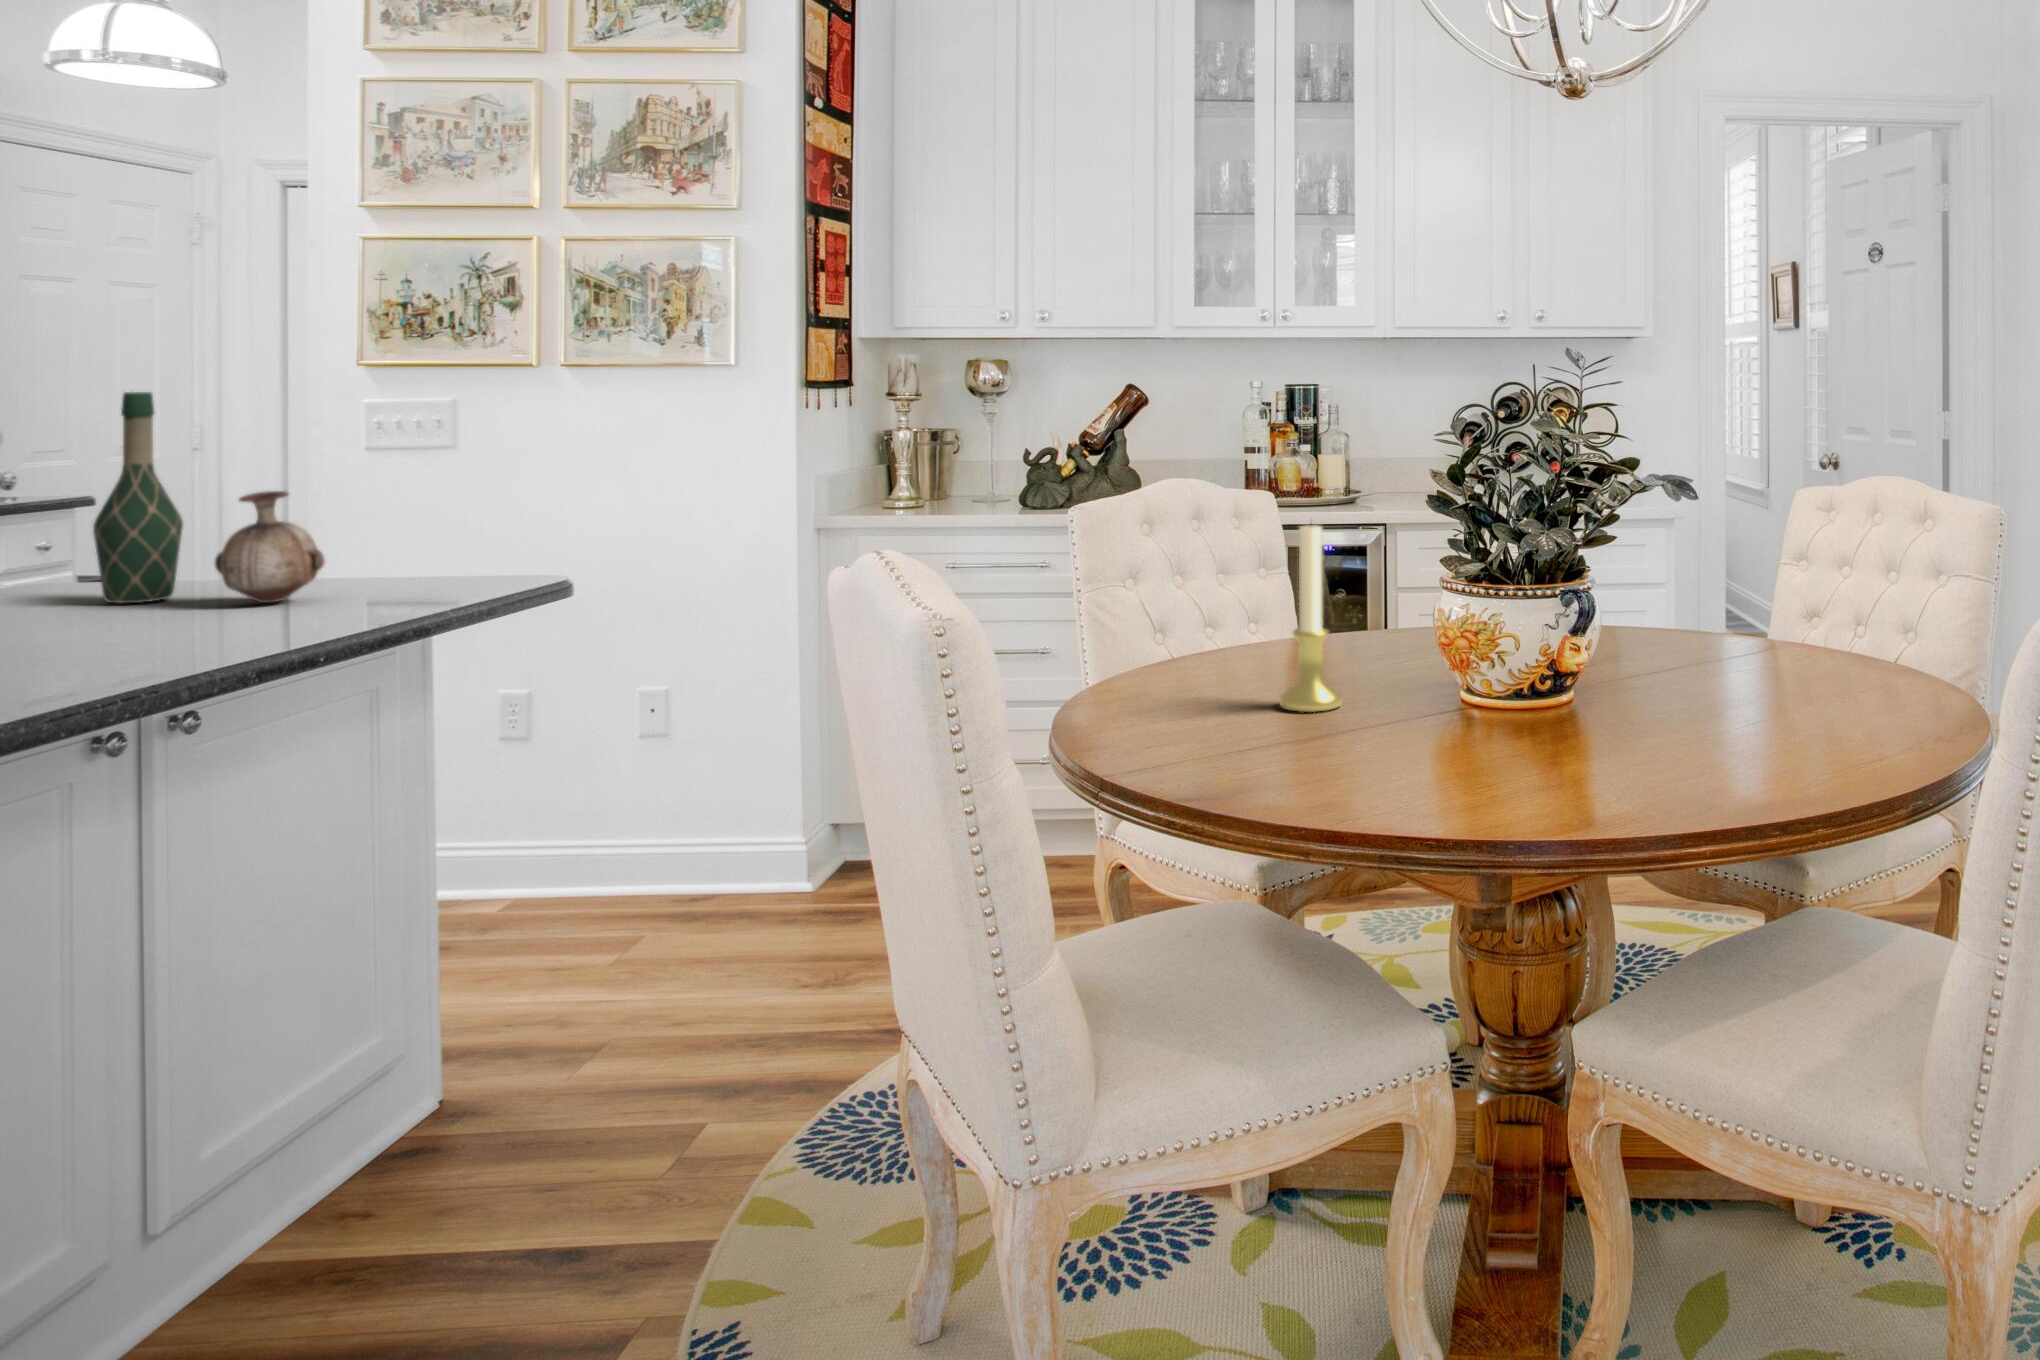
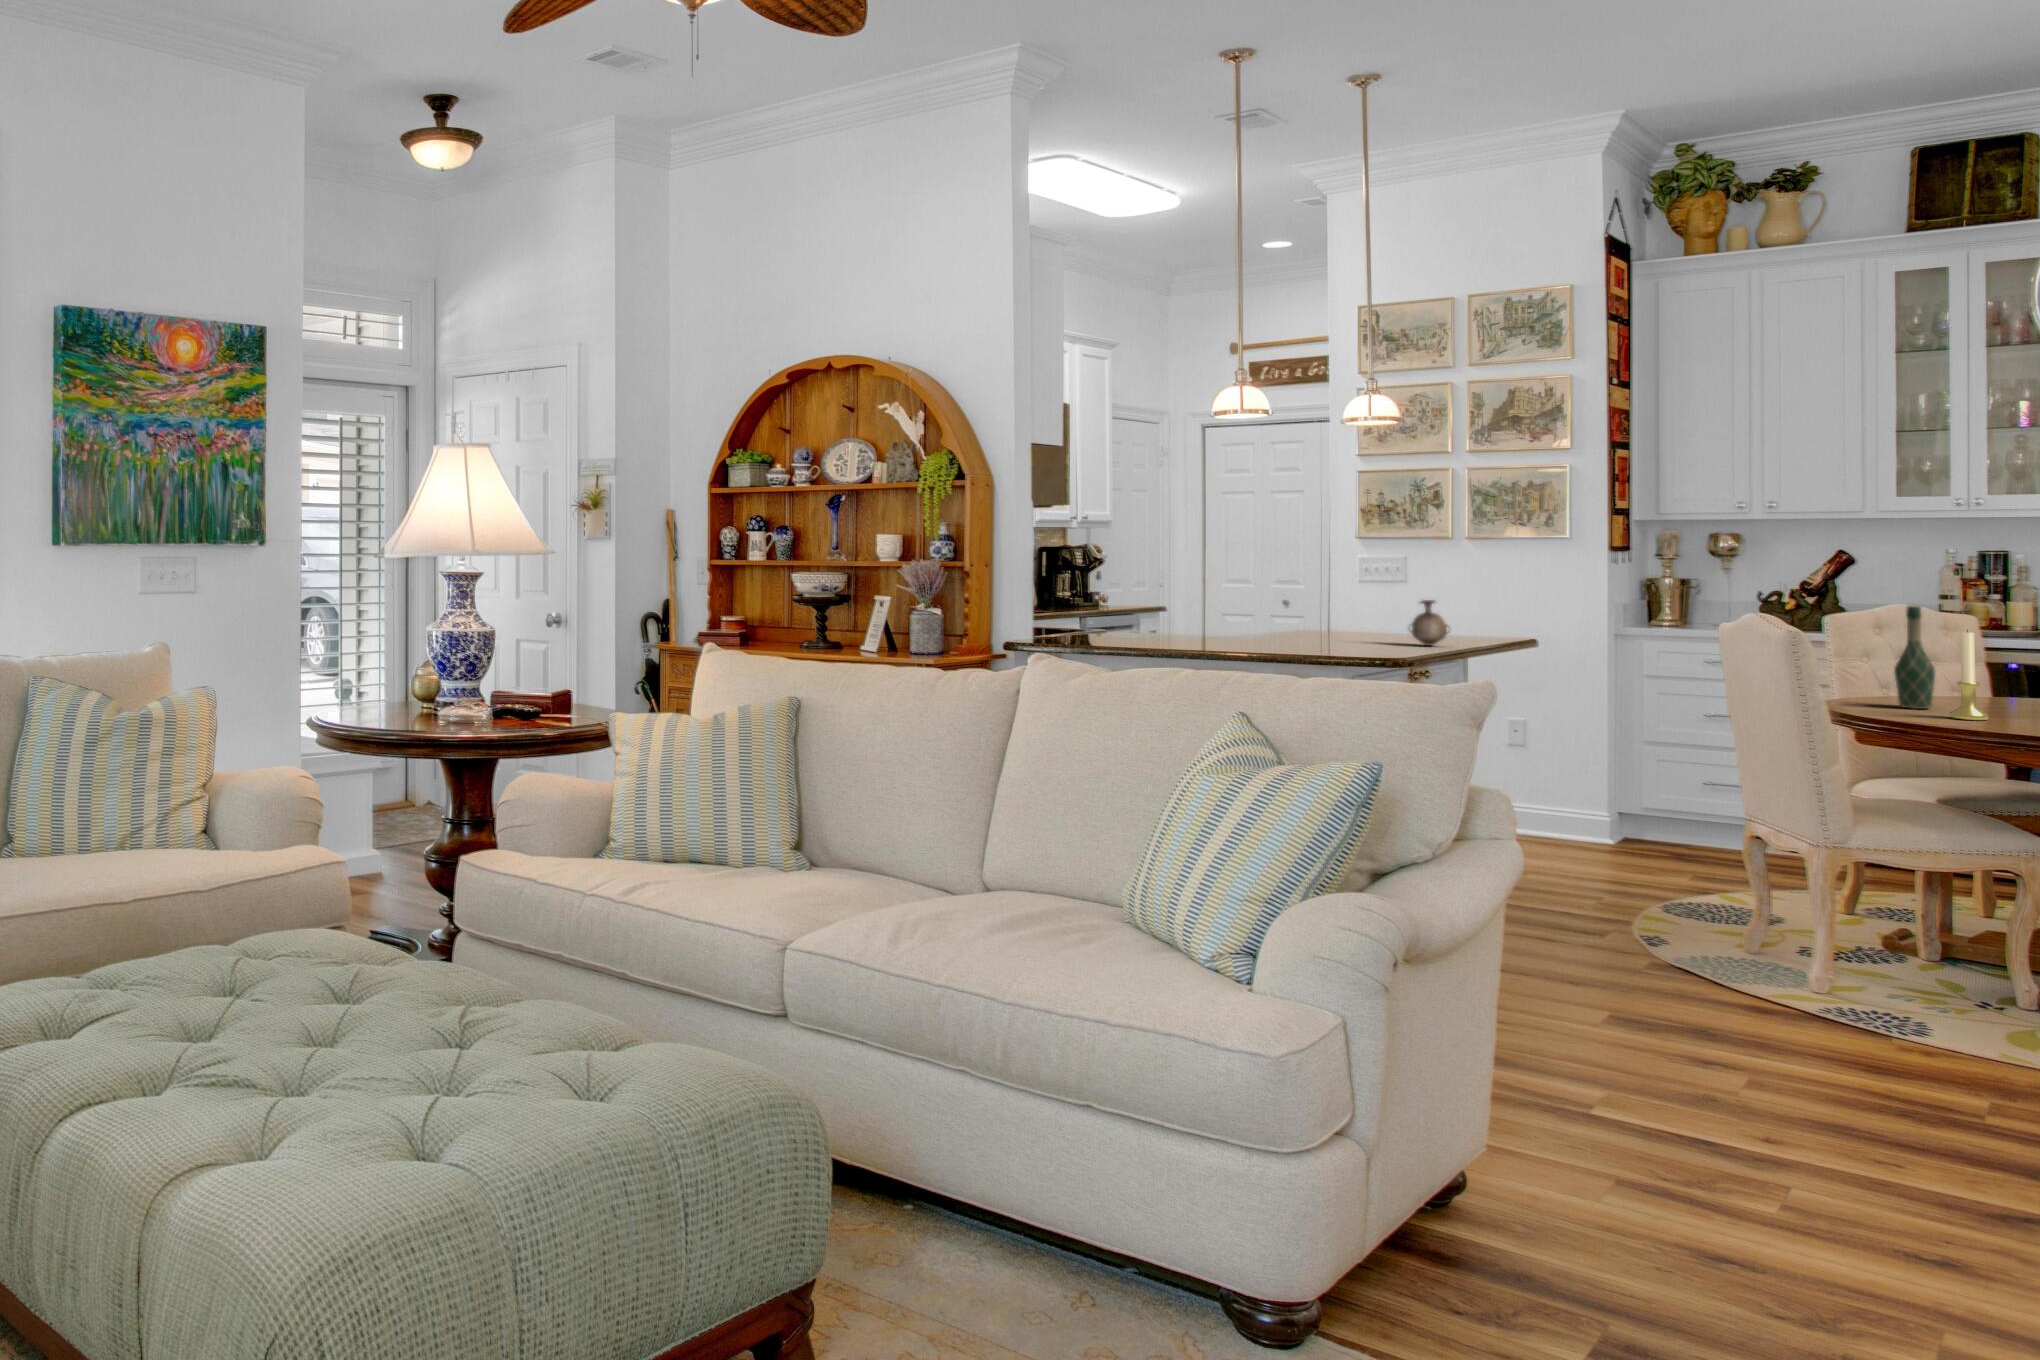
wine bottle: present [93,392,183,603] -> present [1894,606,1936,709]

